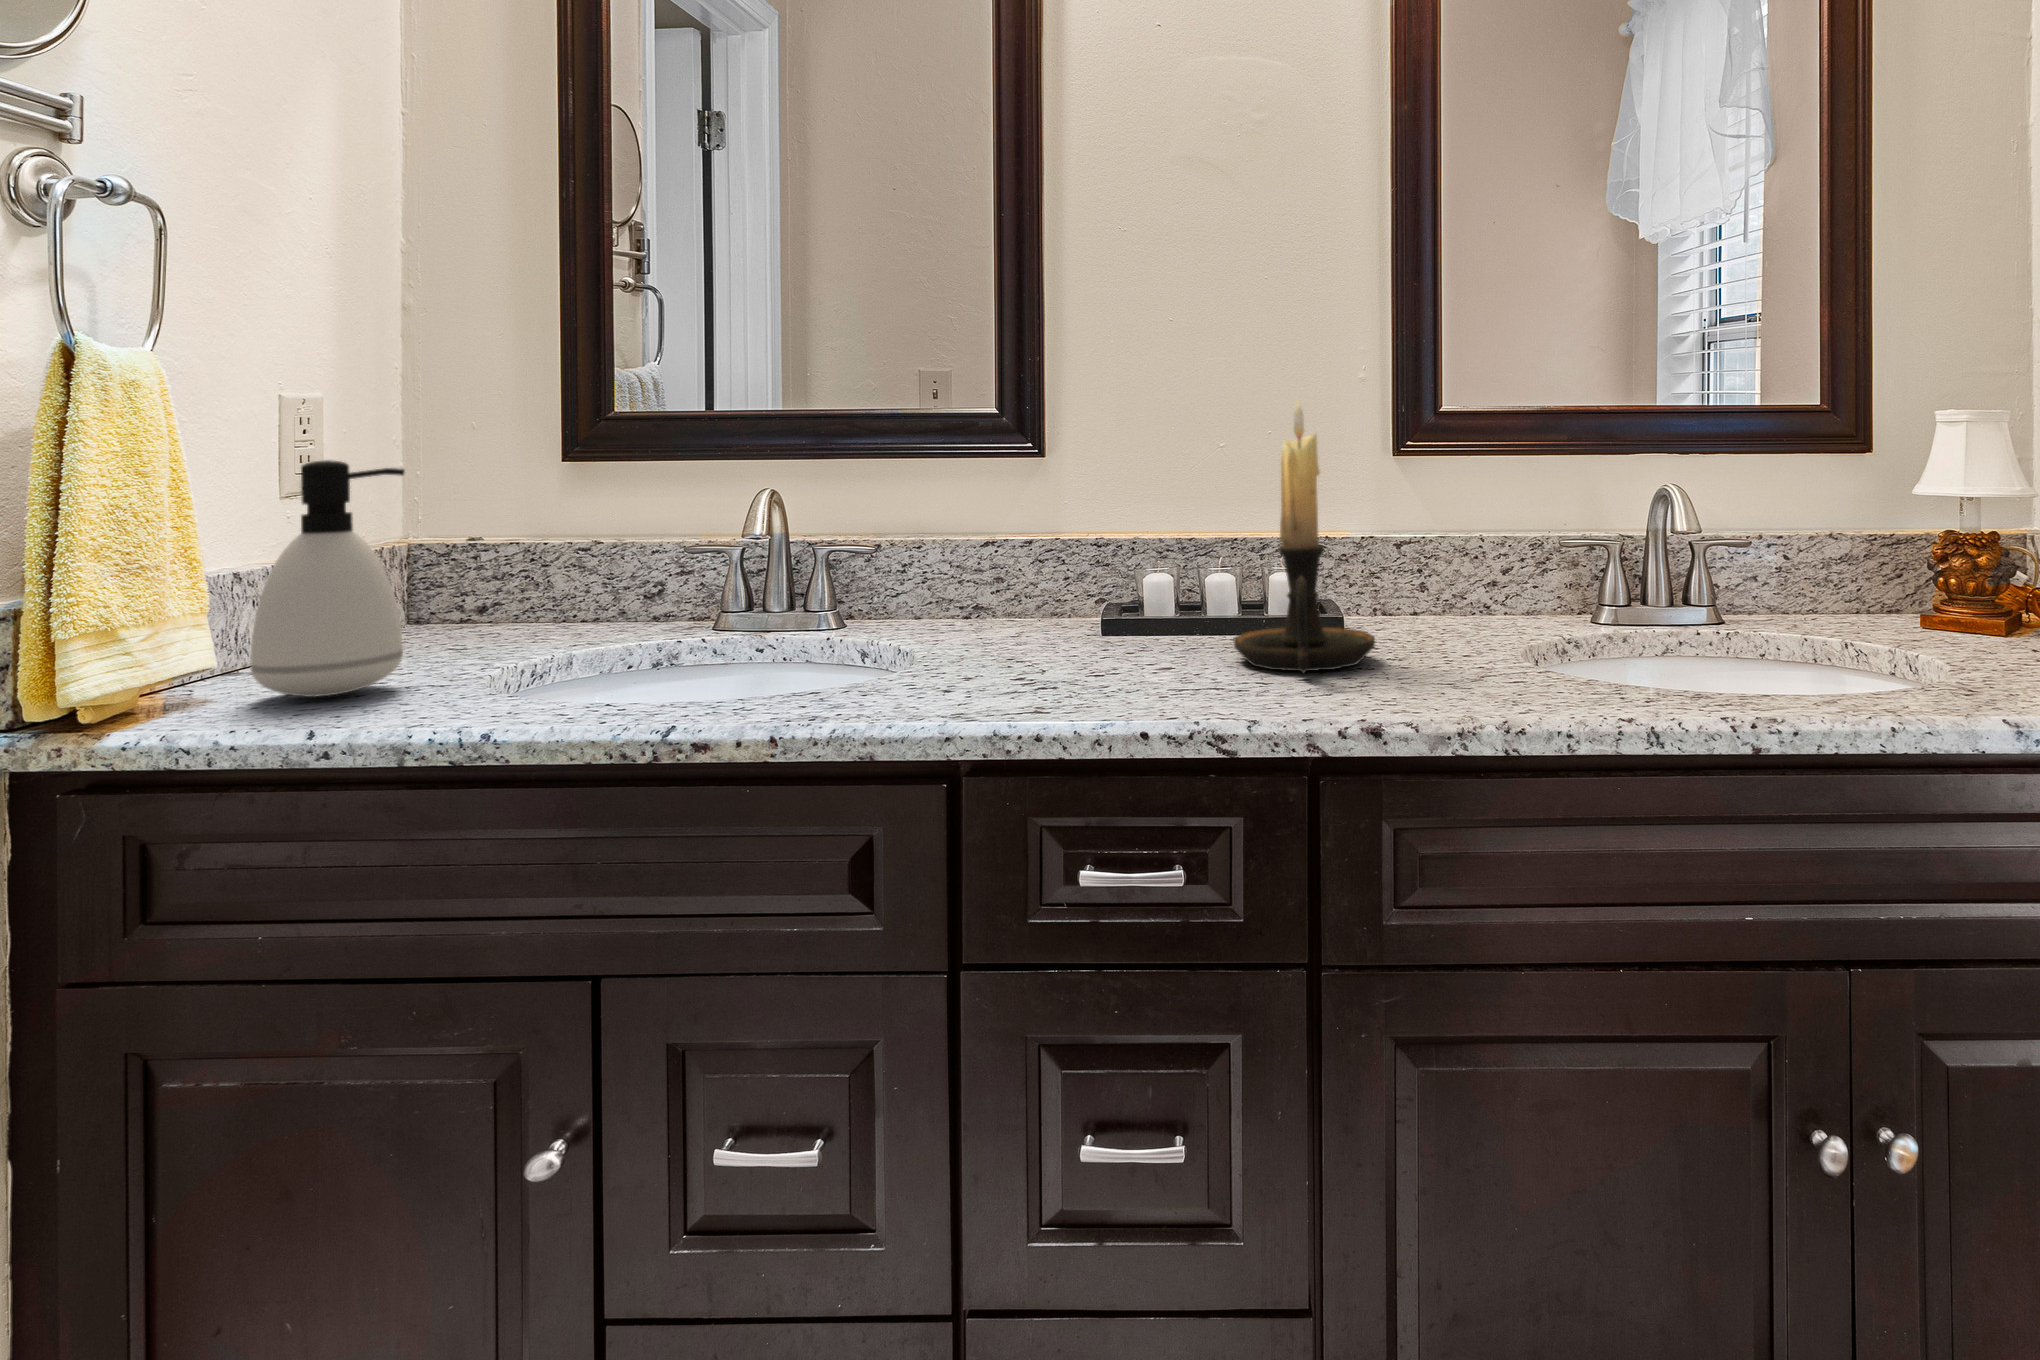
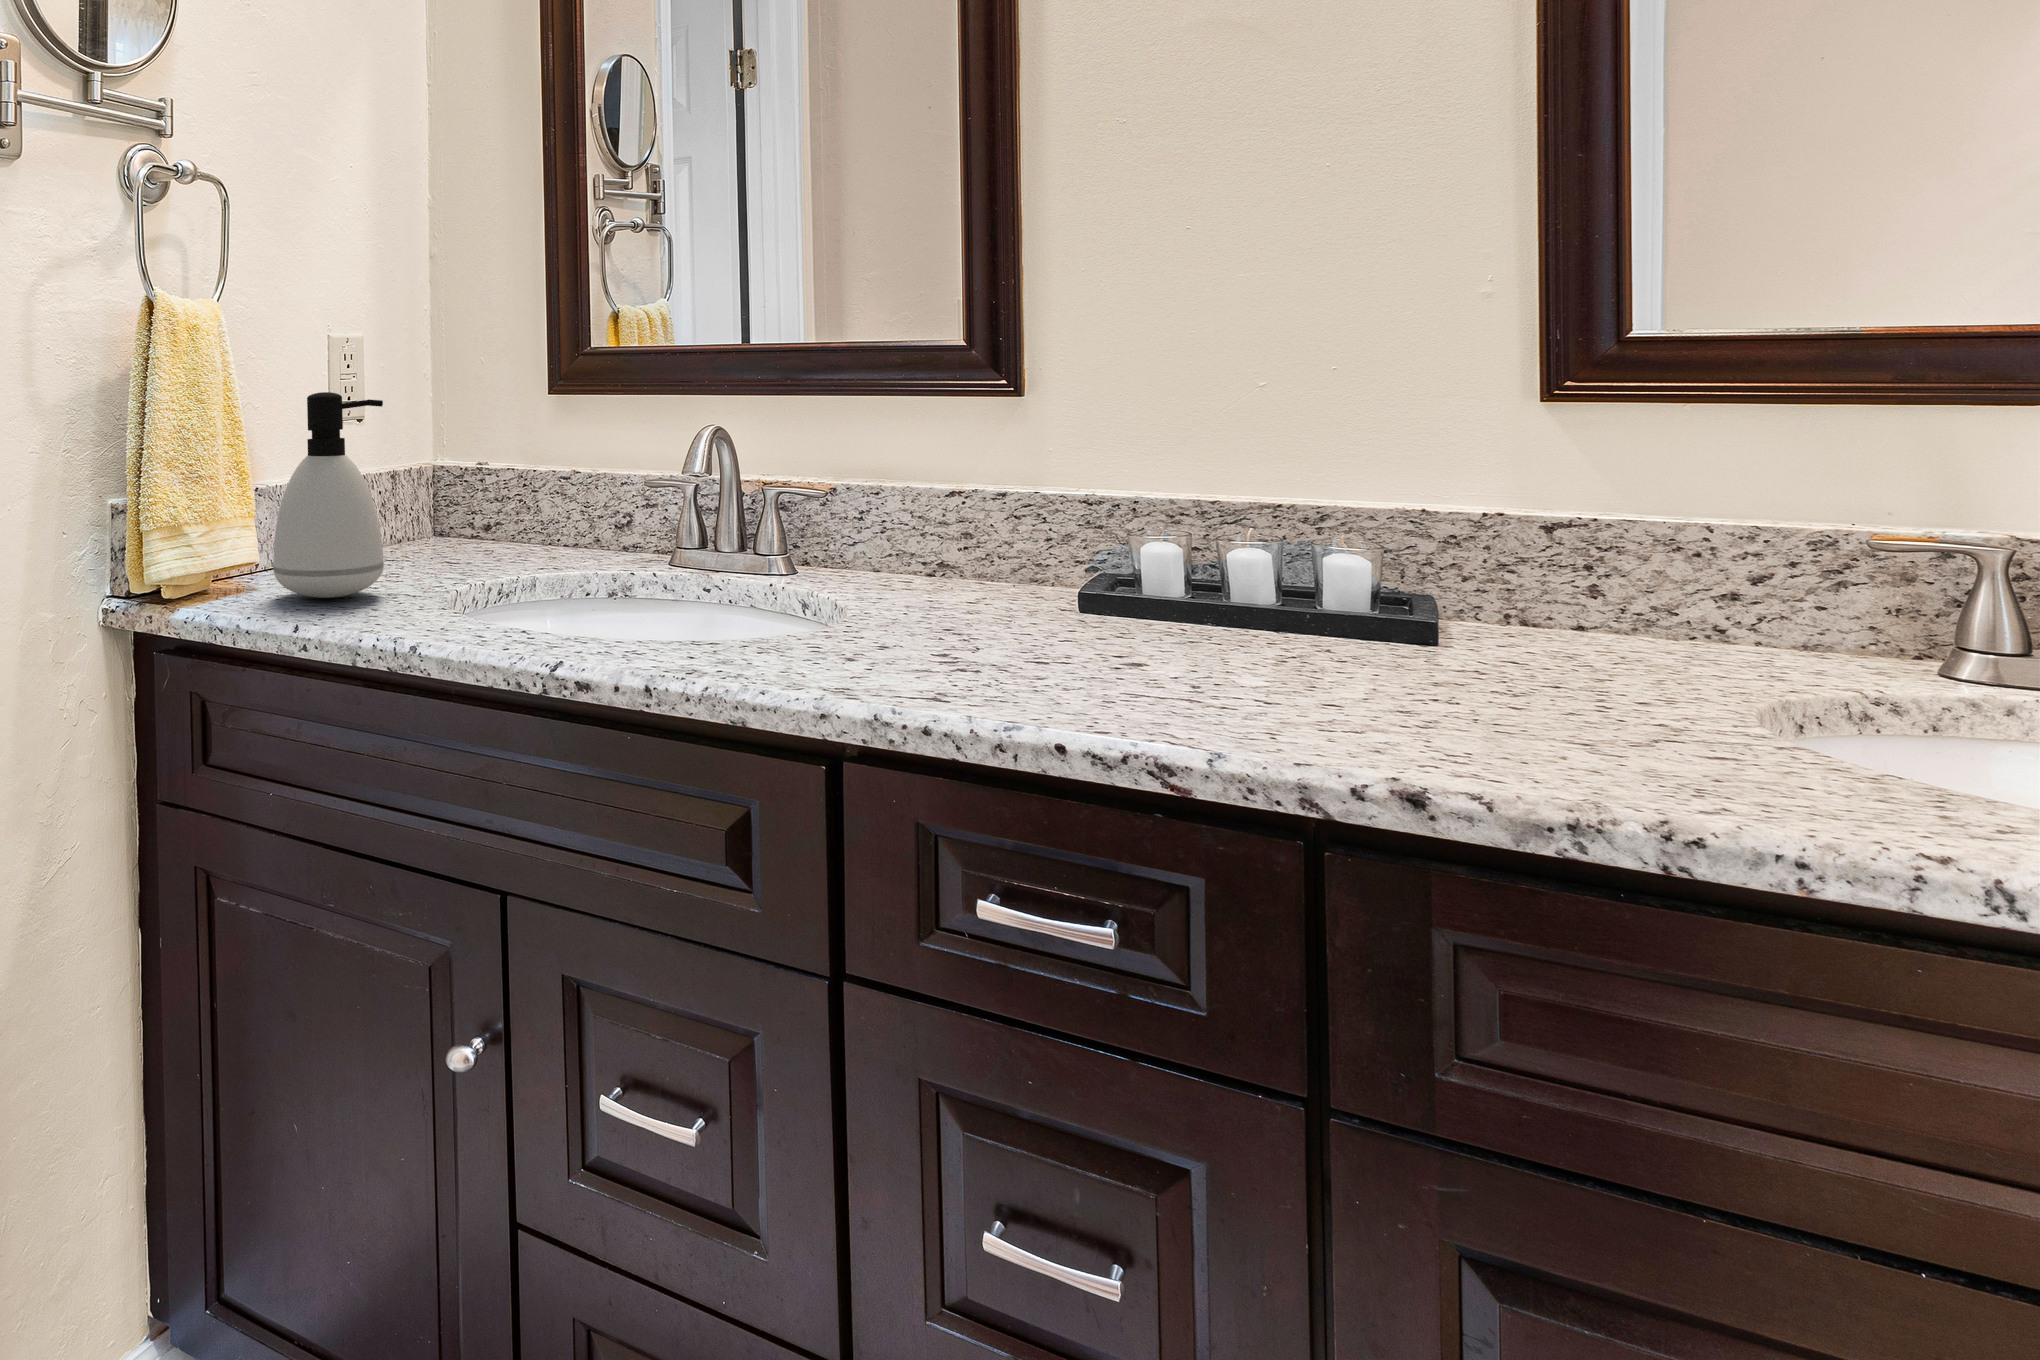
candle holder: present [1234,400,1375,673] -> none [1239,324,1458,697]

